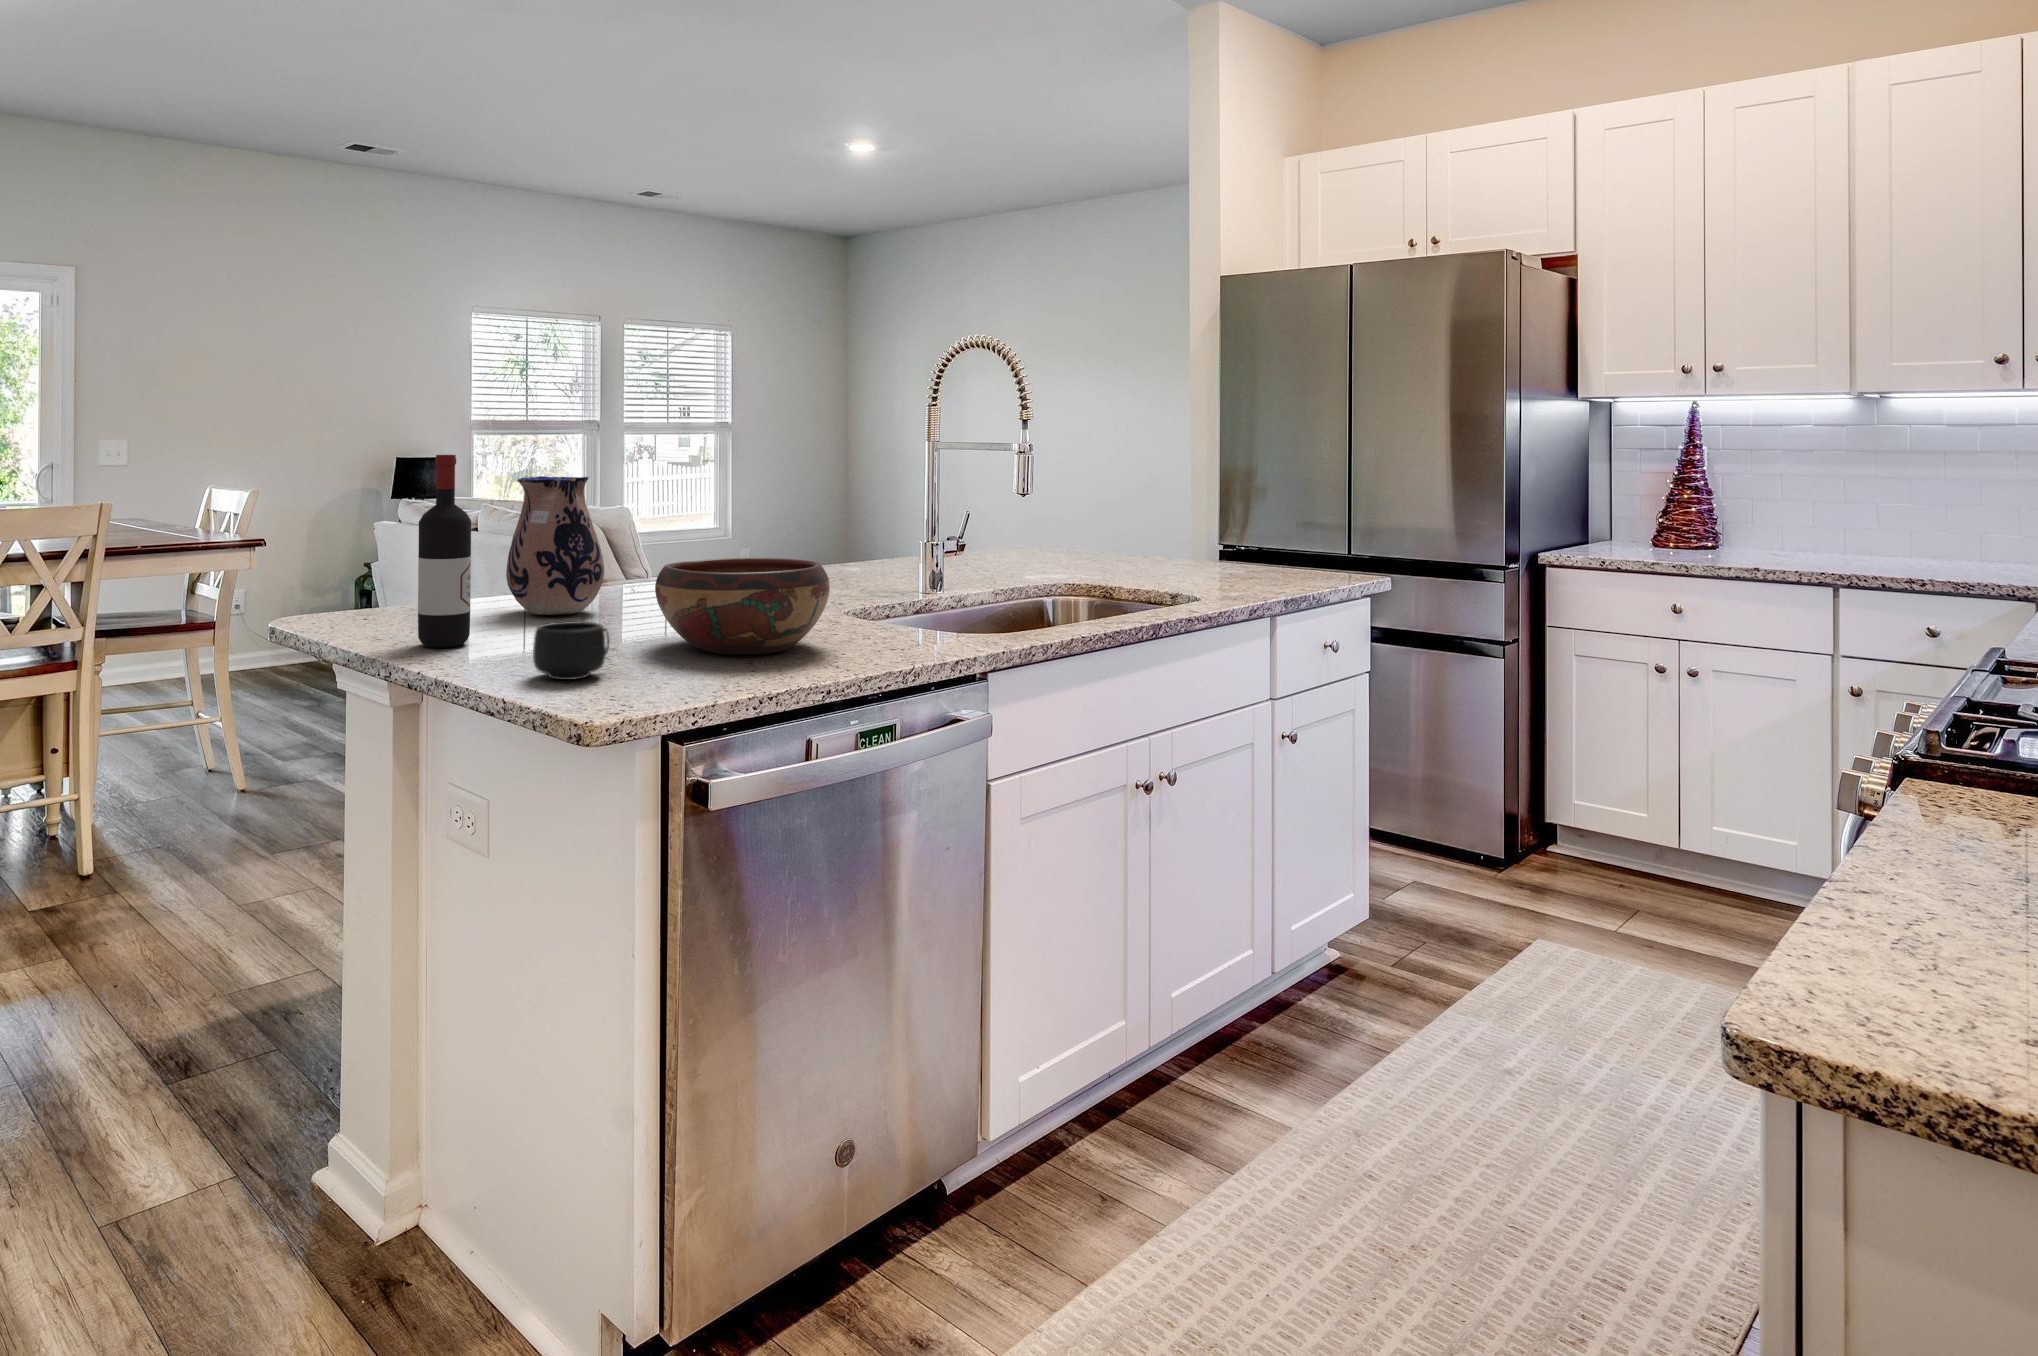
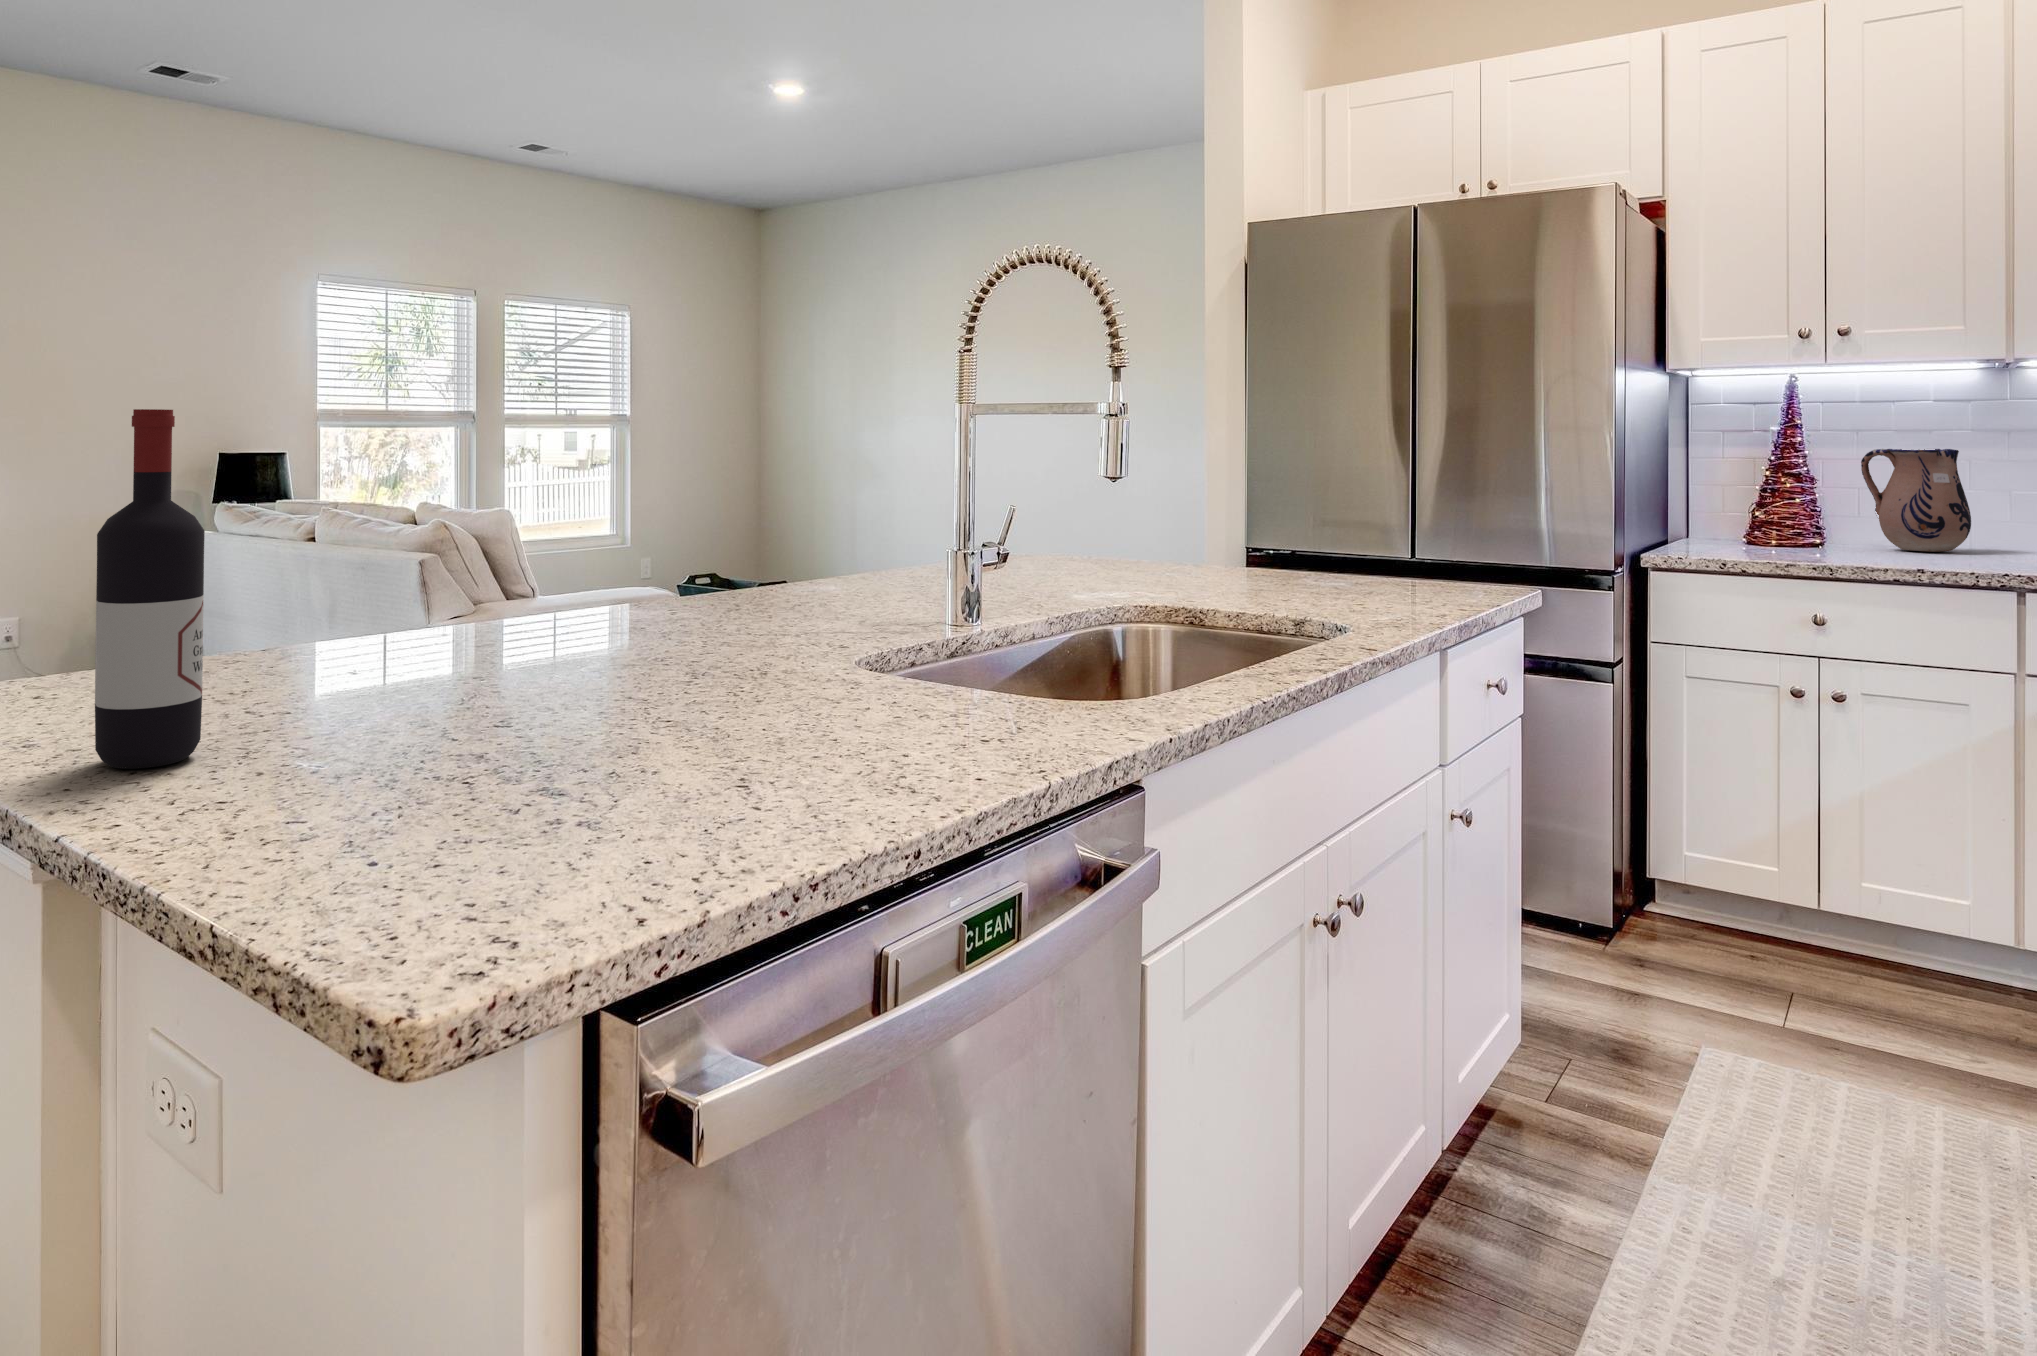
ceramic pitcher: present [506,476,604,615] -> present [1861,449,1971,552]
decorative bowl: present [655,558,830,655] -> none [550,587,857,765]
mug: present [533,621,609,680] -> none [299,724,460,850]

